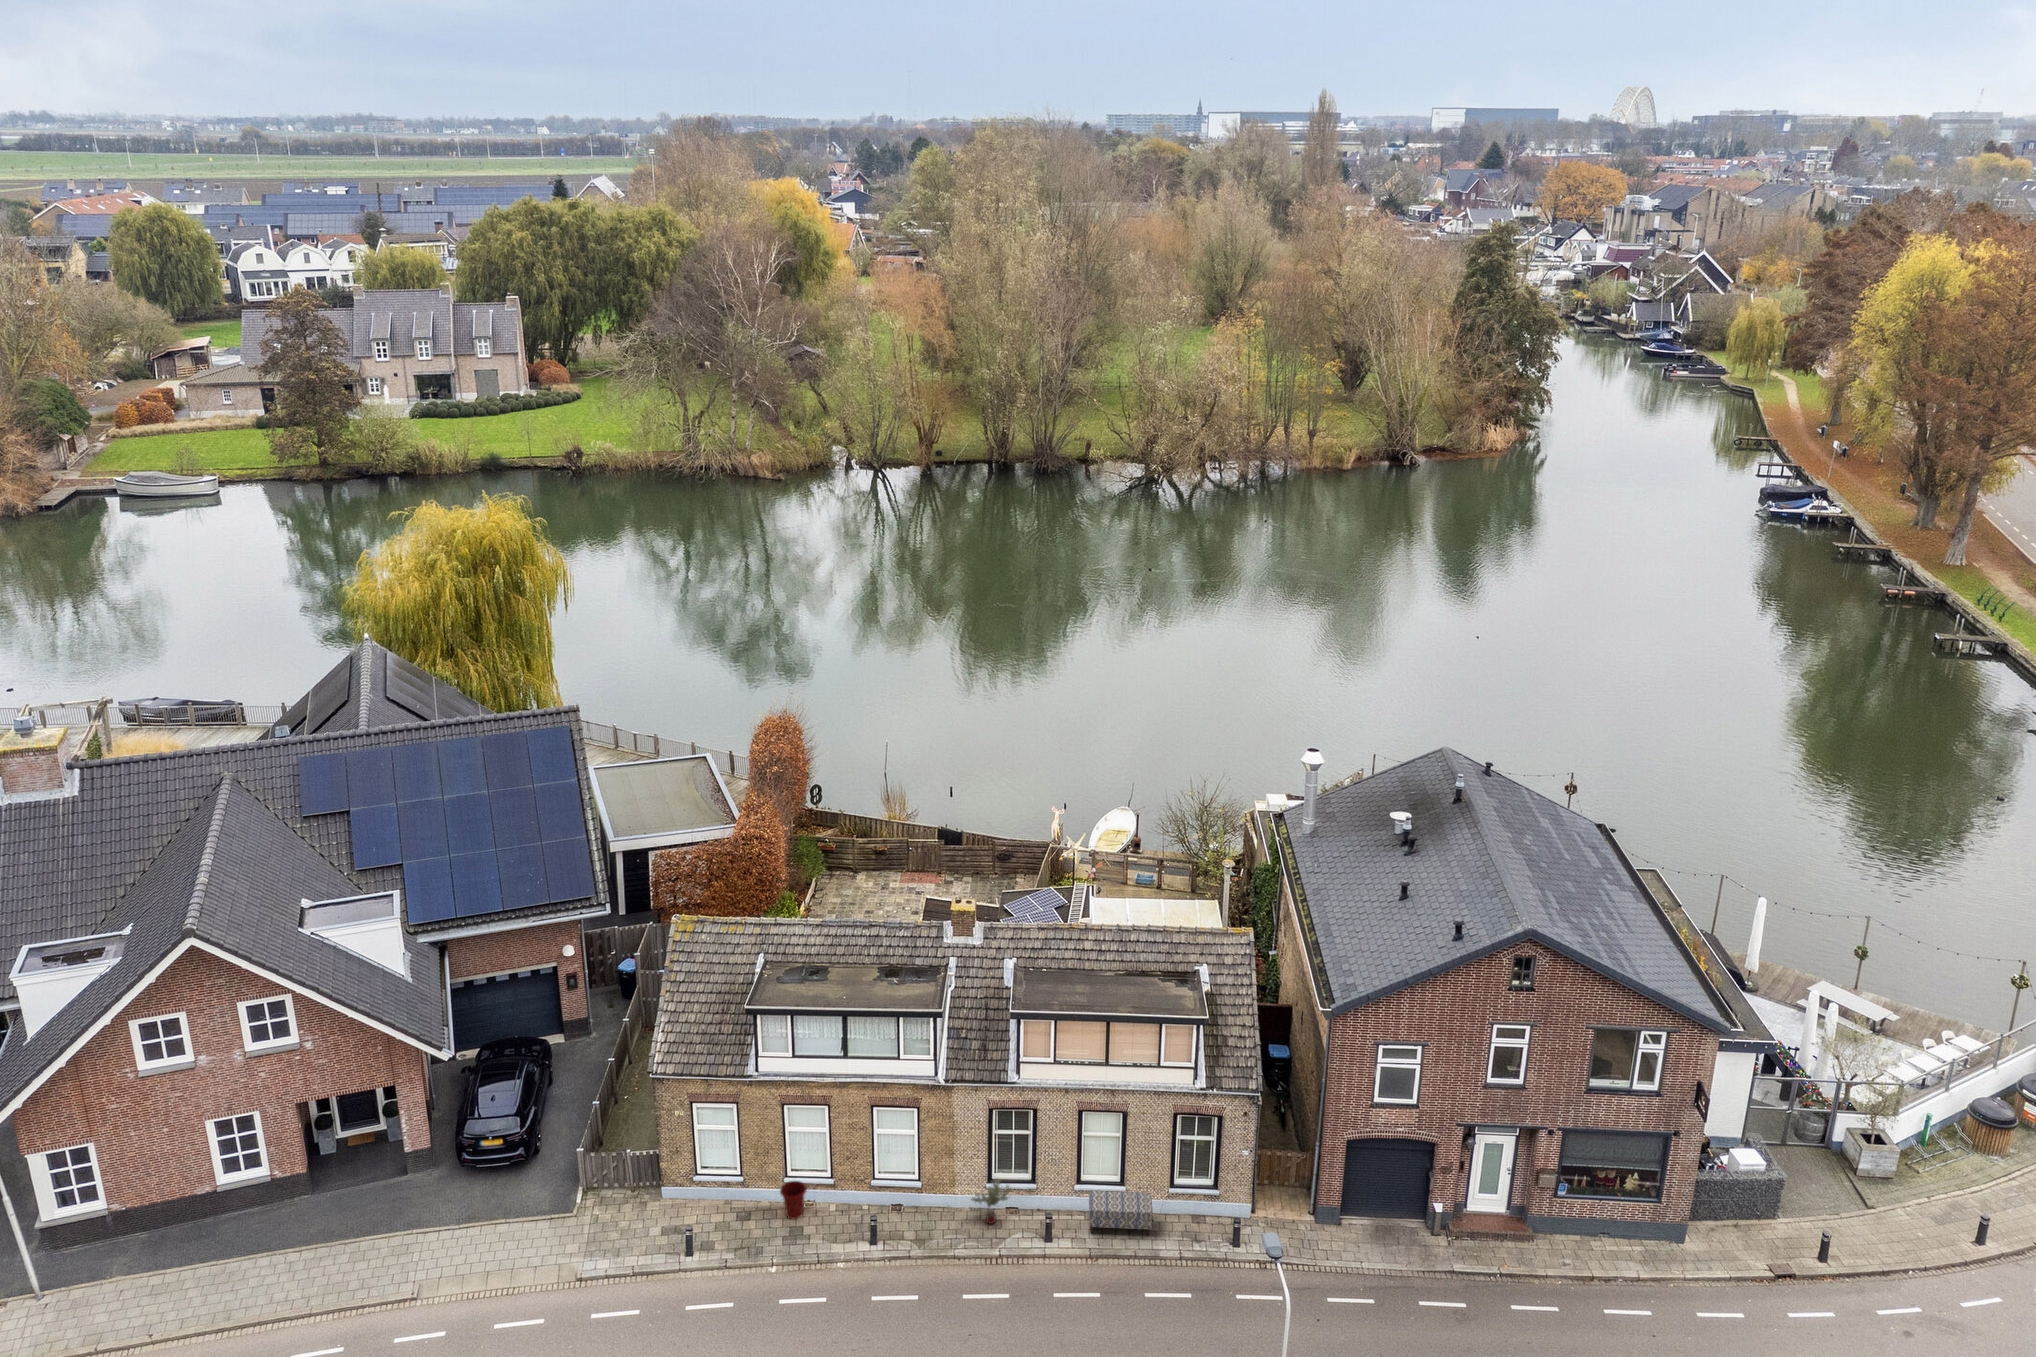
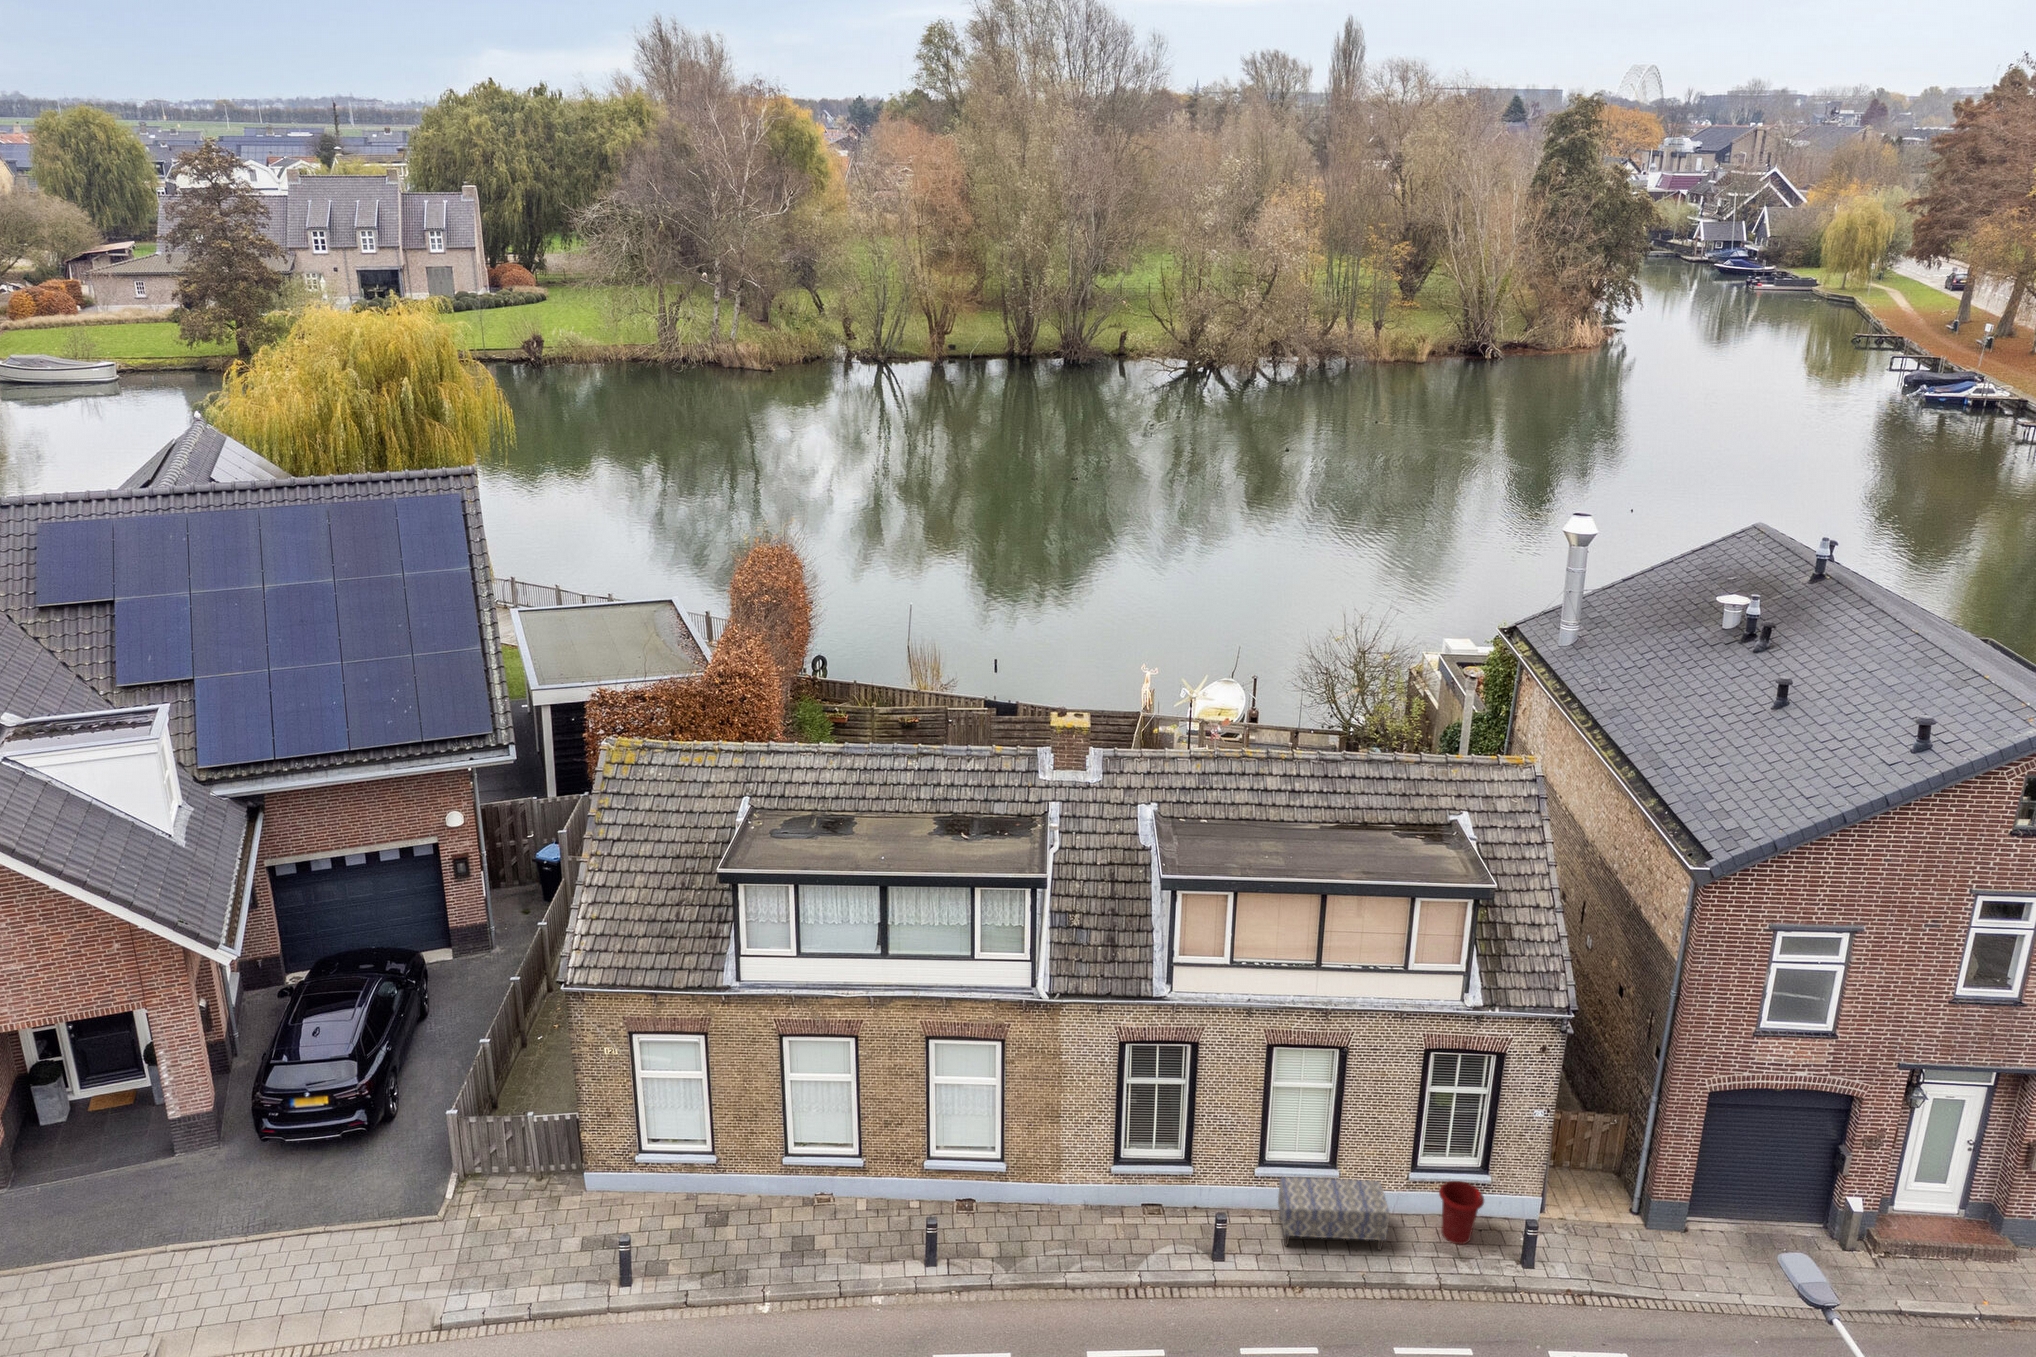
potted tree: present [972,1179,1011,1224] -> none [1087,1155,1155,1232]
waste bin: present [780,1181,807,1220] -> present [1439,1181,1484,1244]

